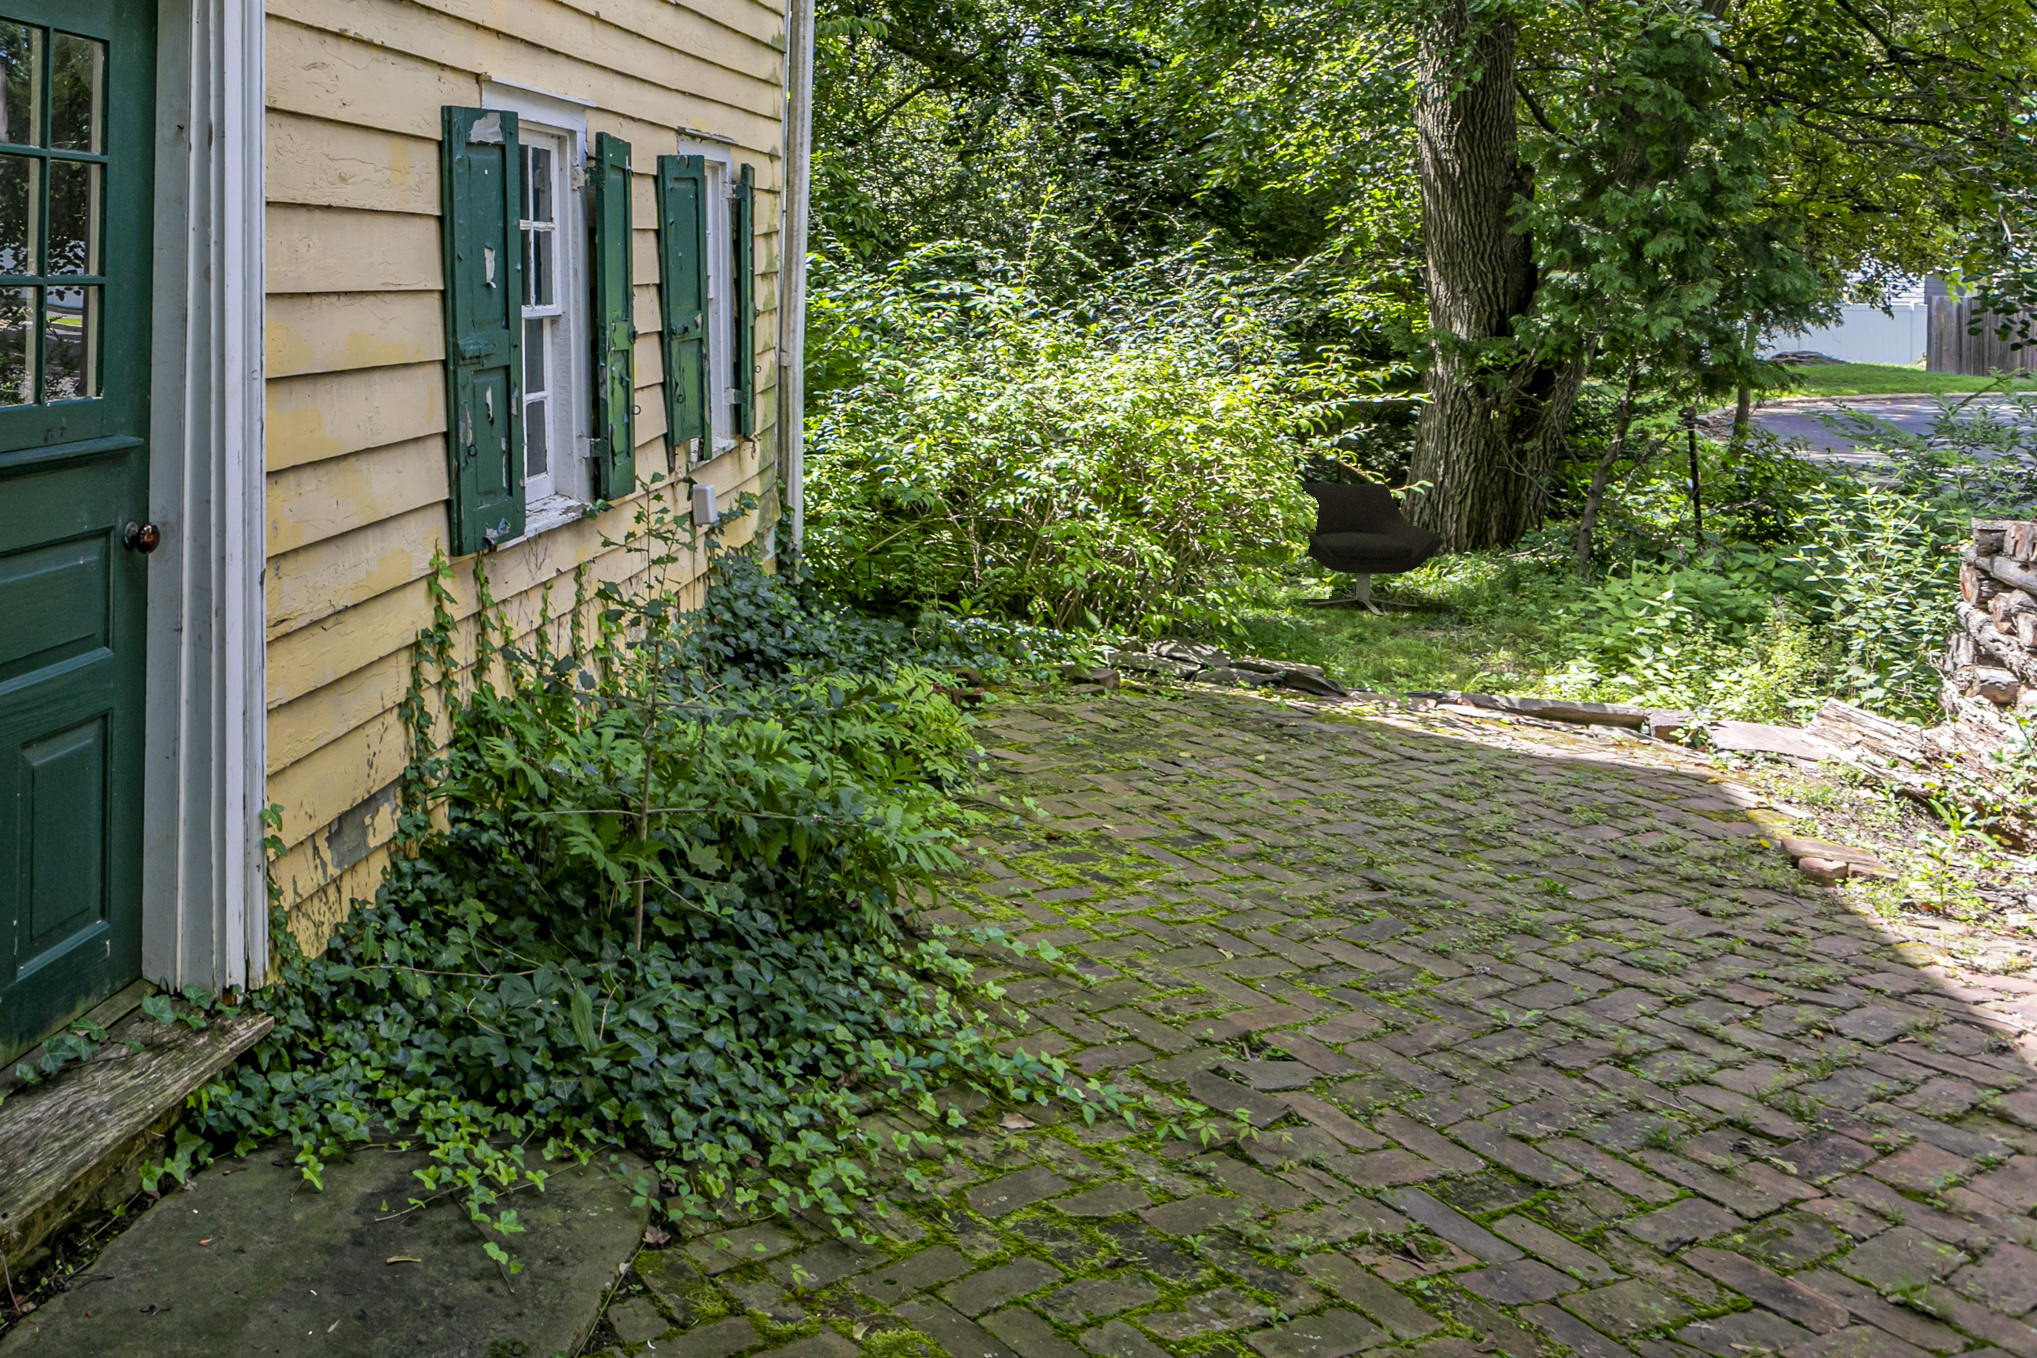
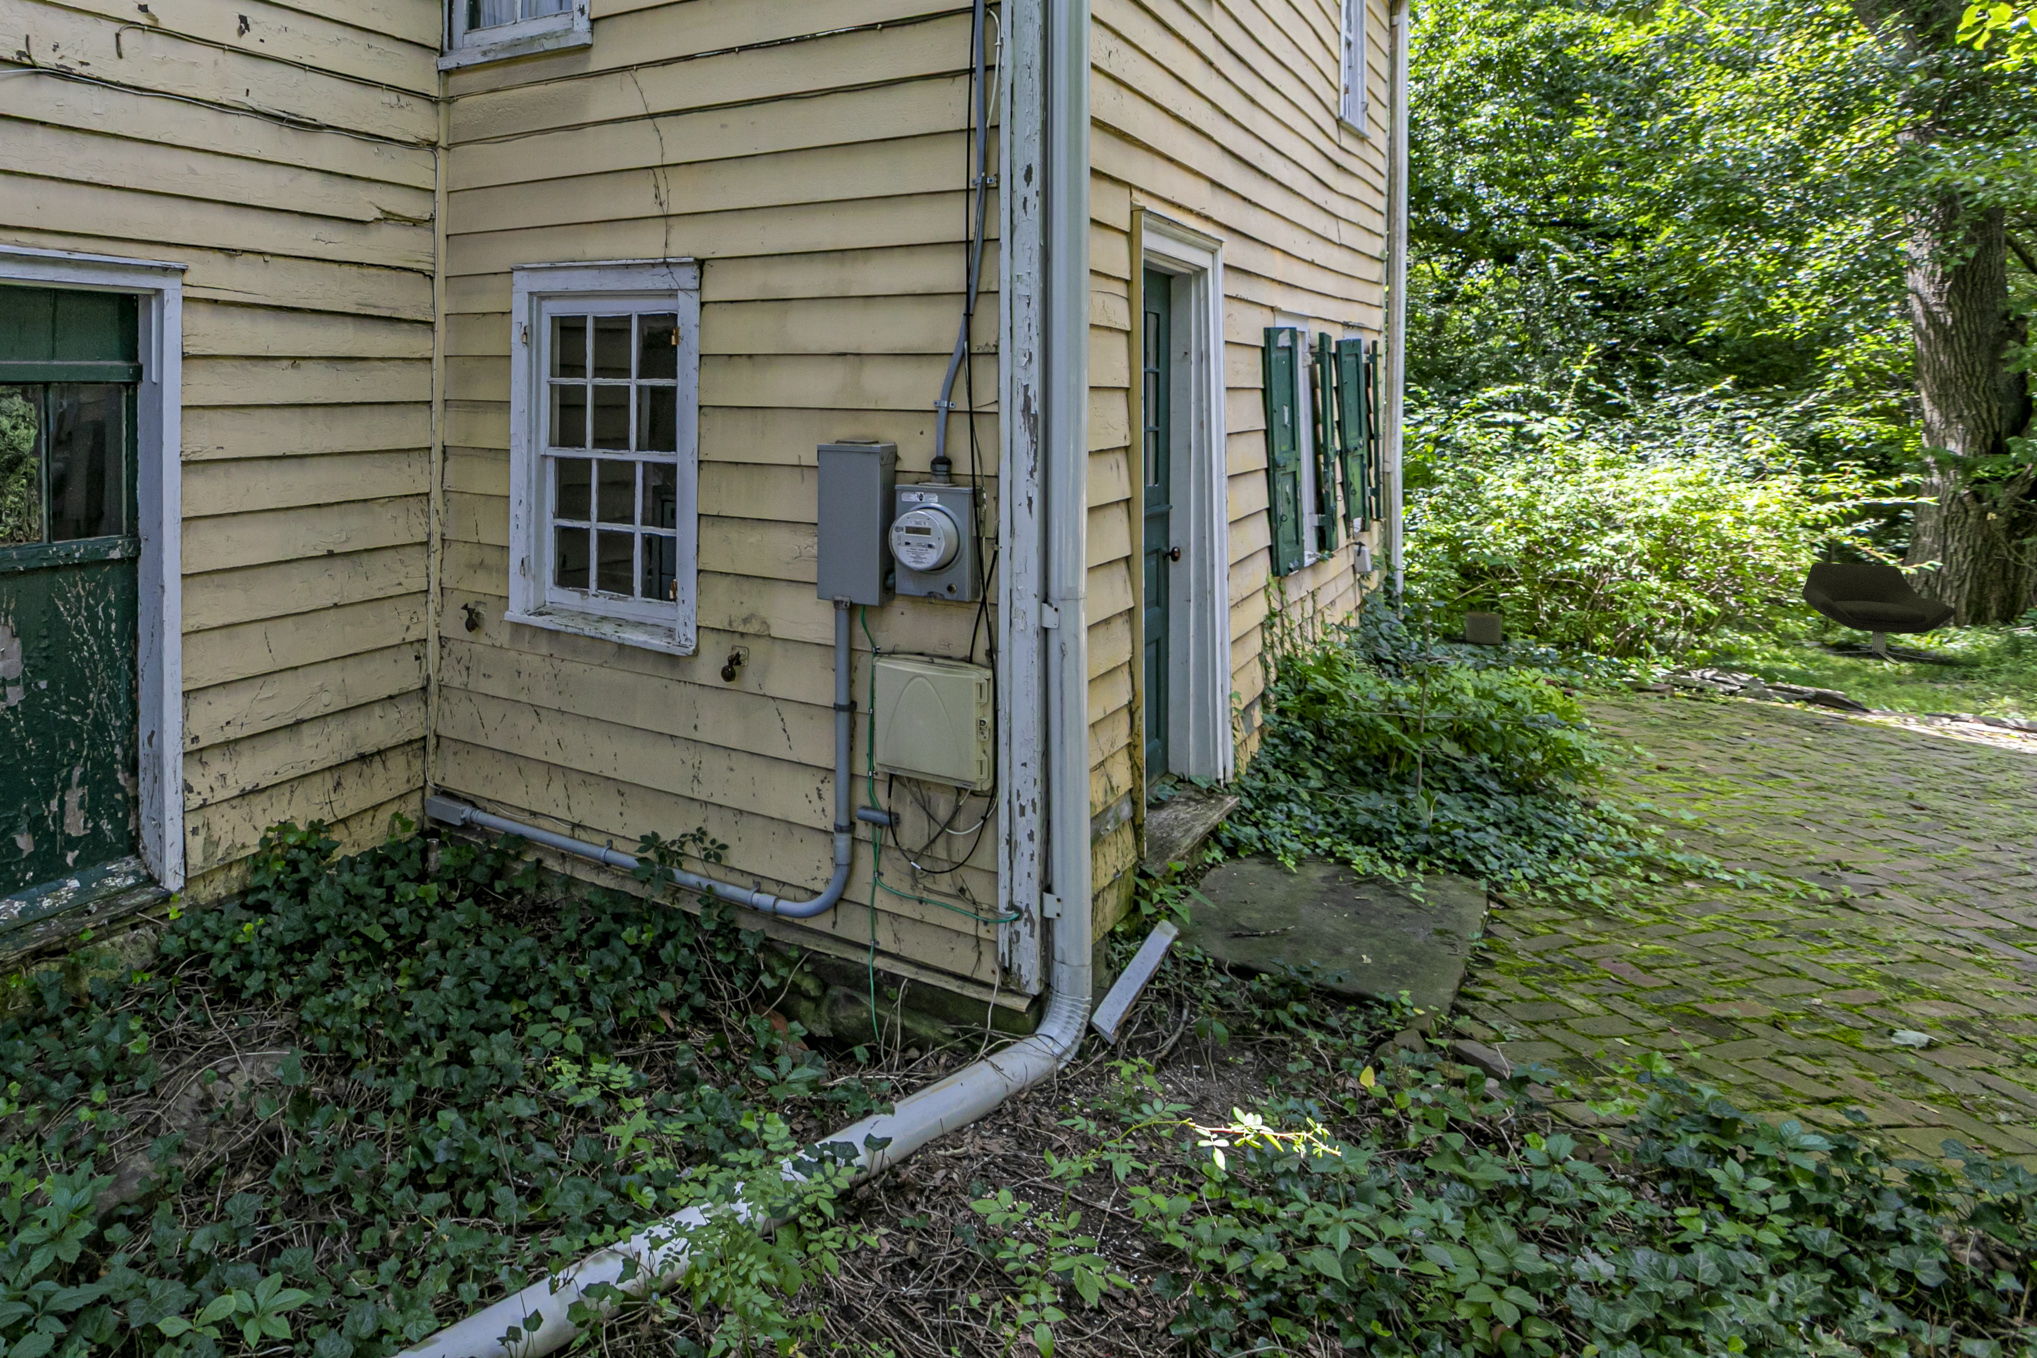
planter: none [882,577,926,622] -> present [1466,612,1502,644]

